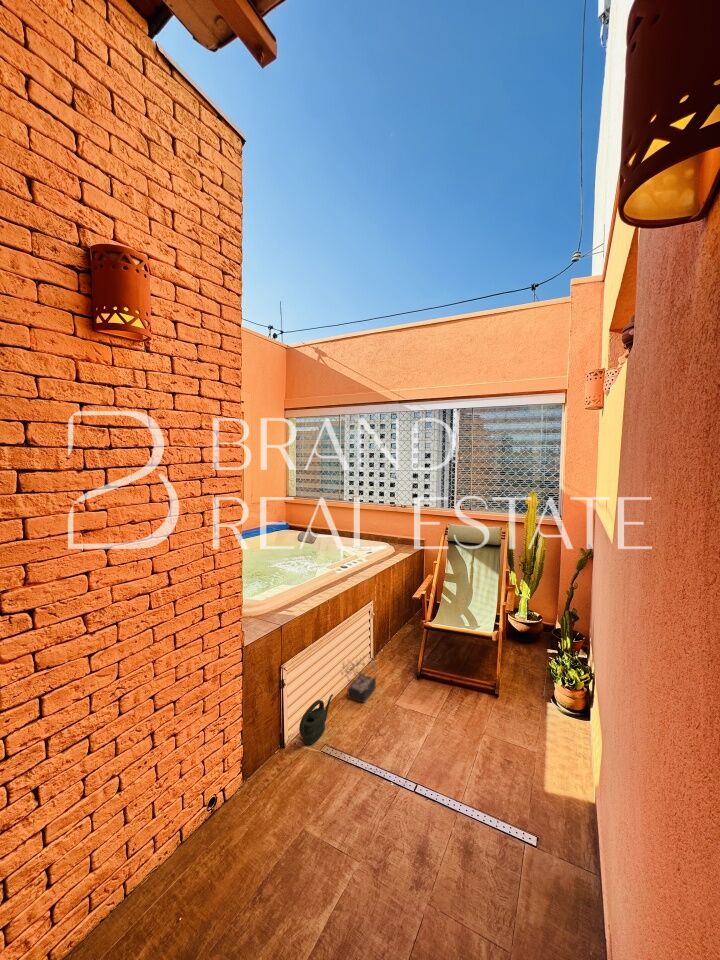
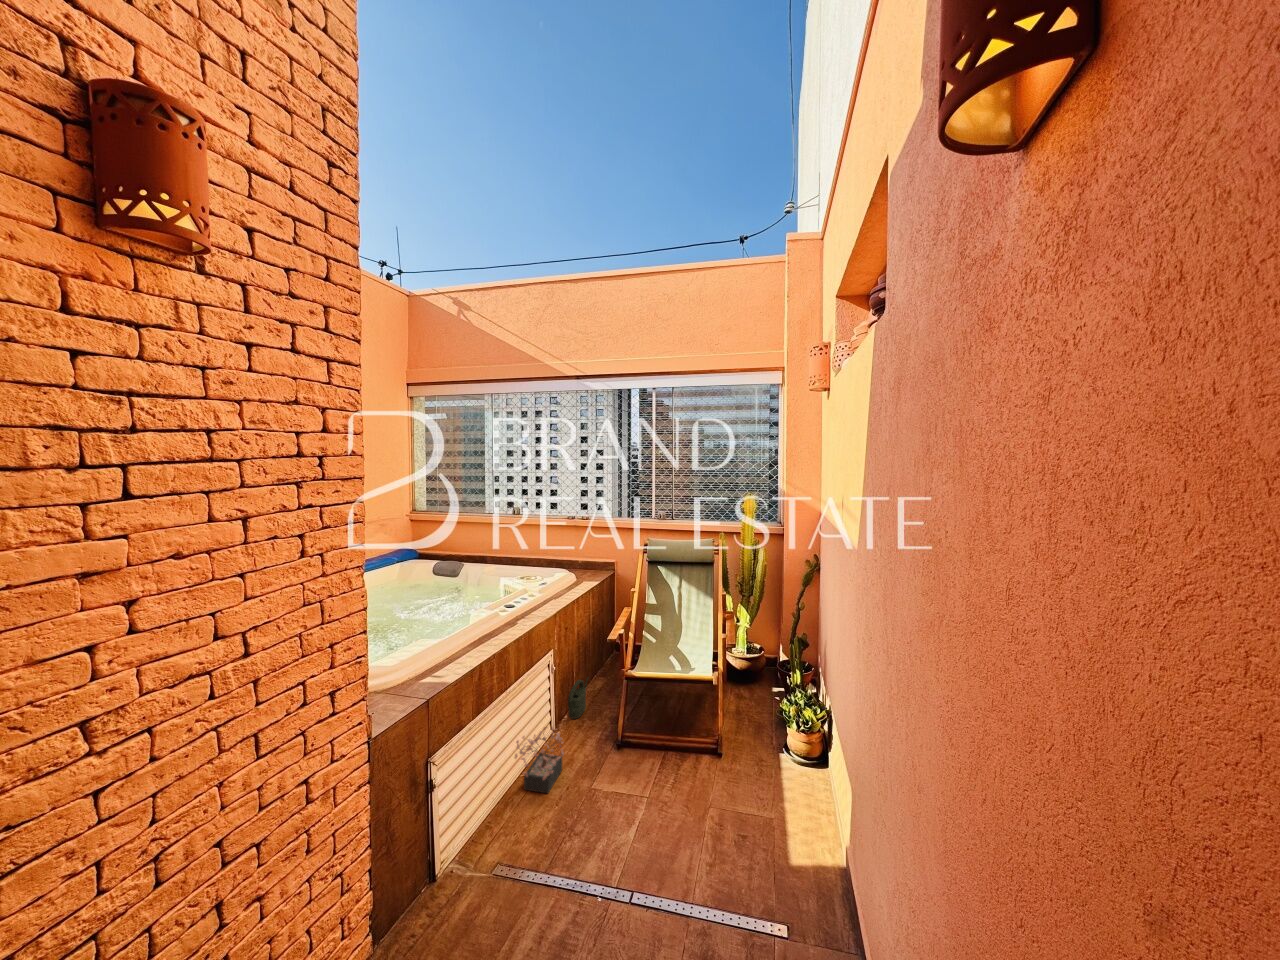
watering can: present [299,694,333,745] -> present [568,677,588,719]

